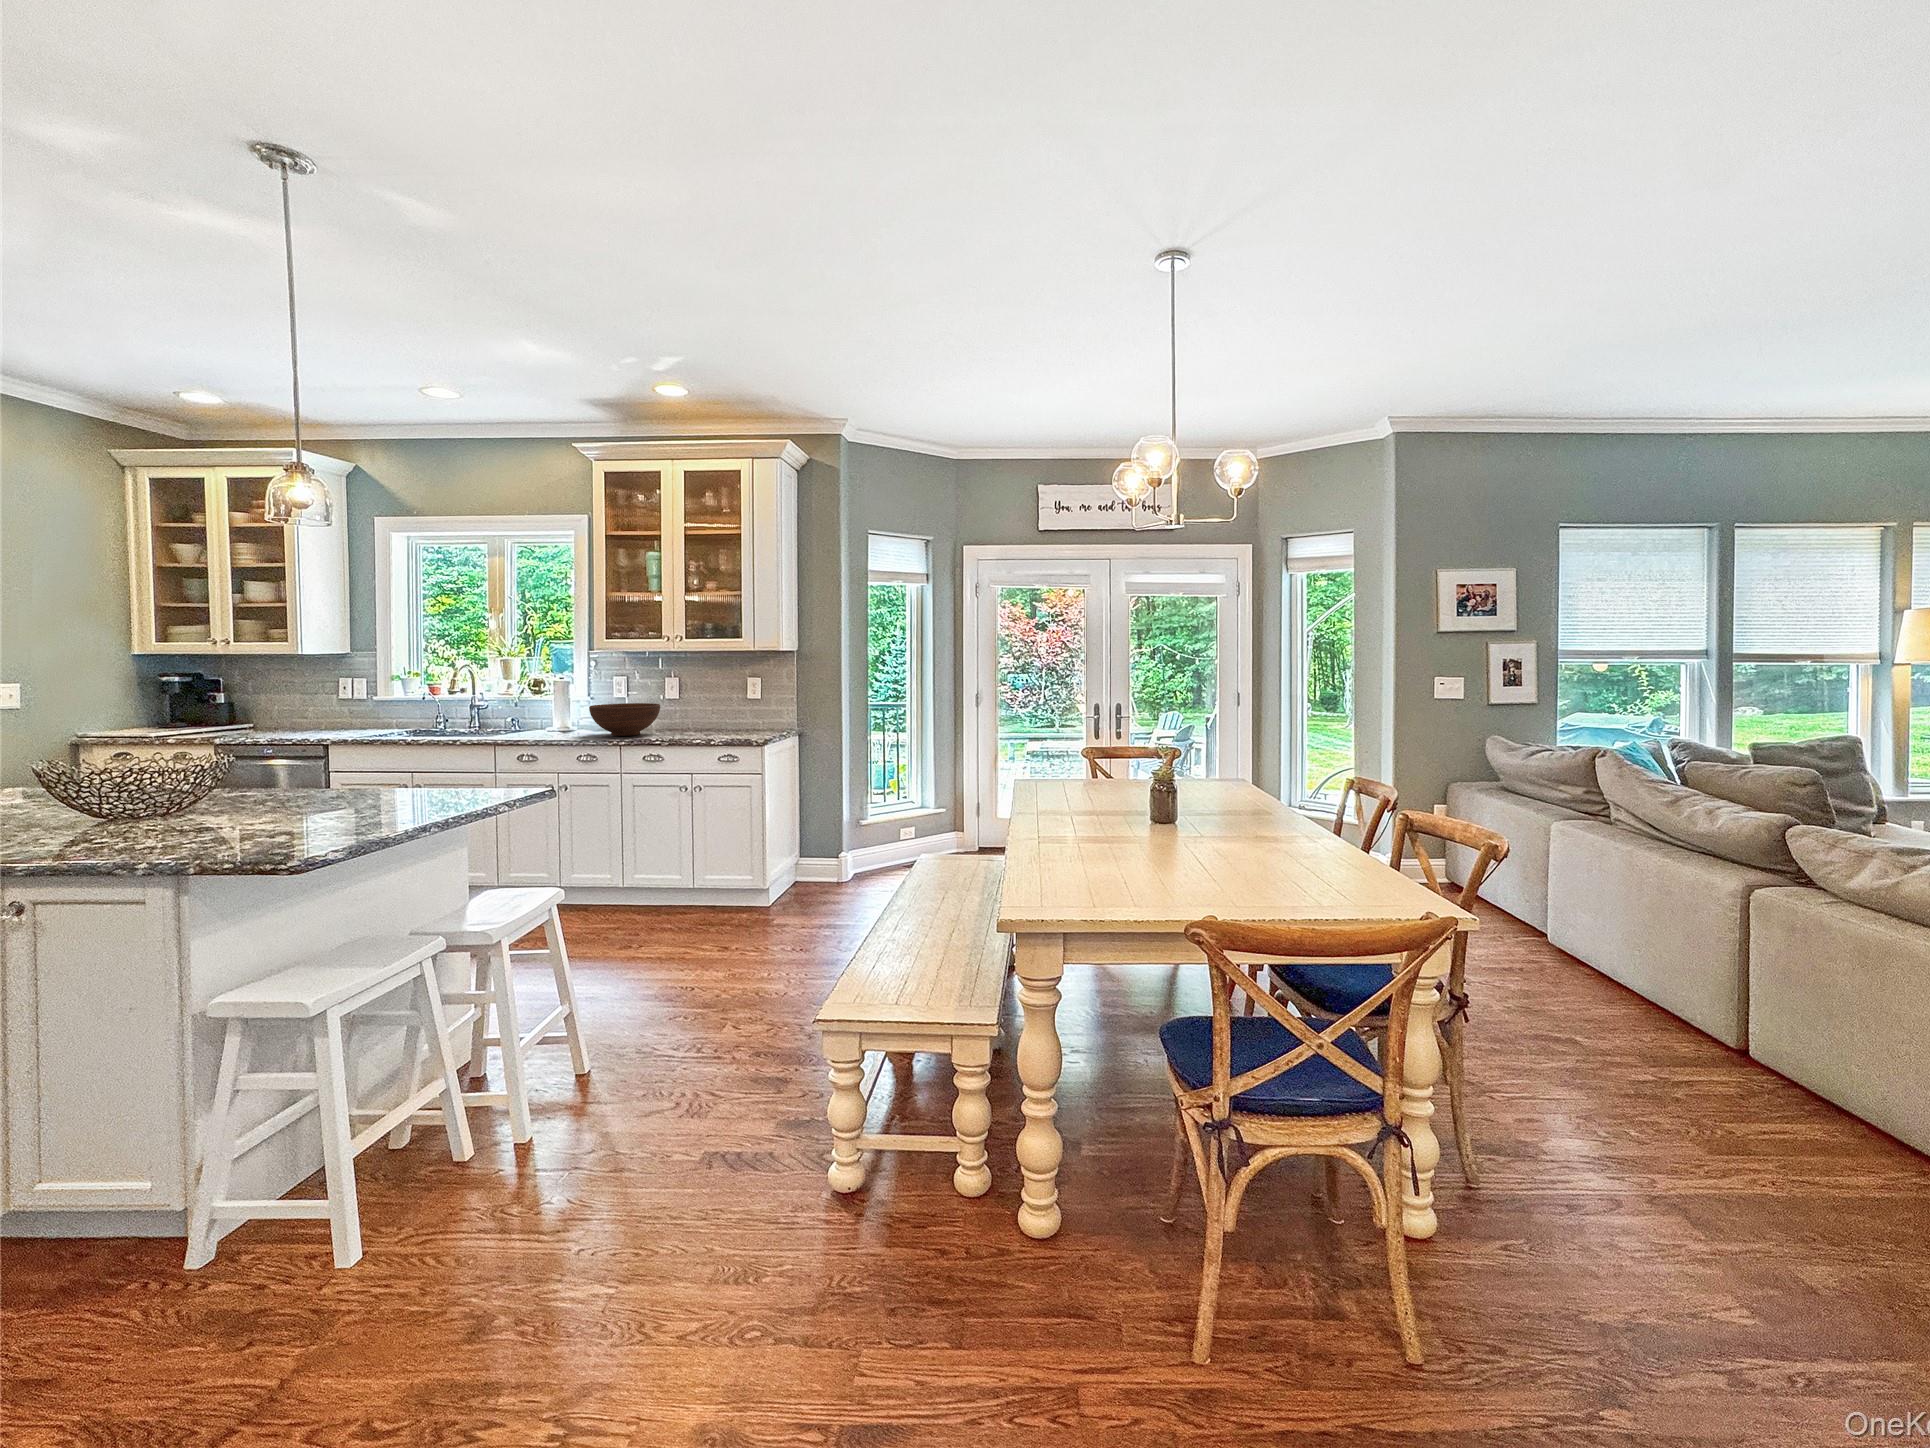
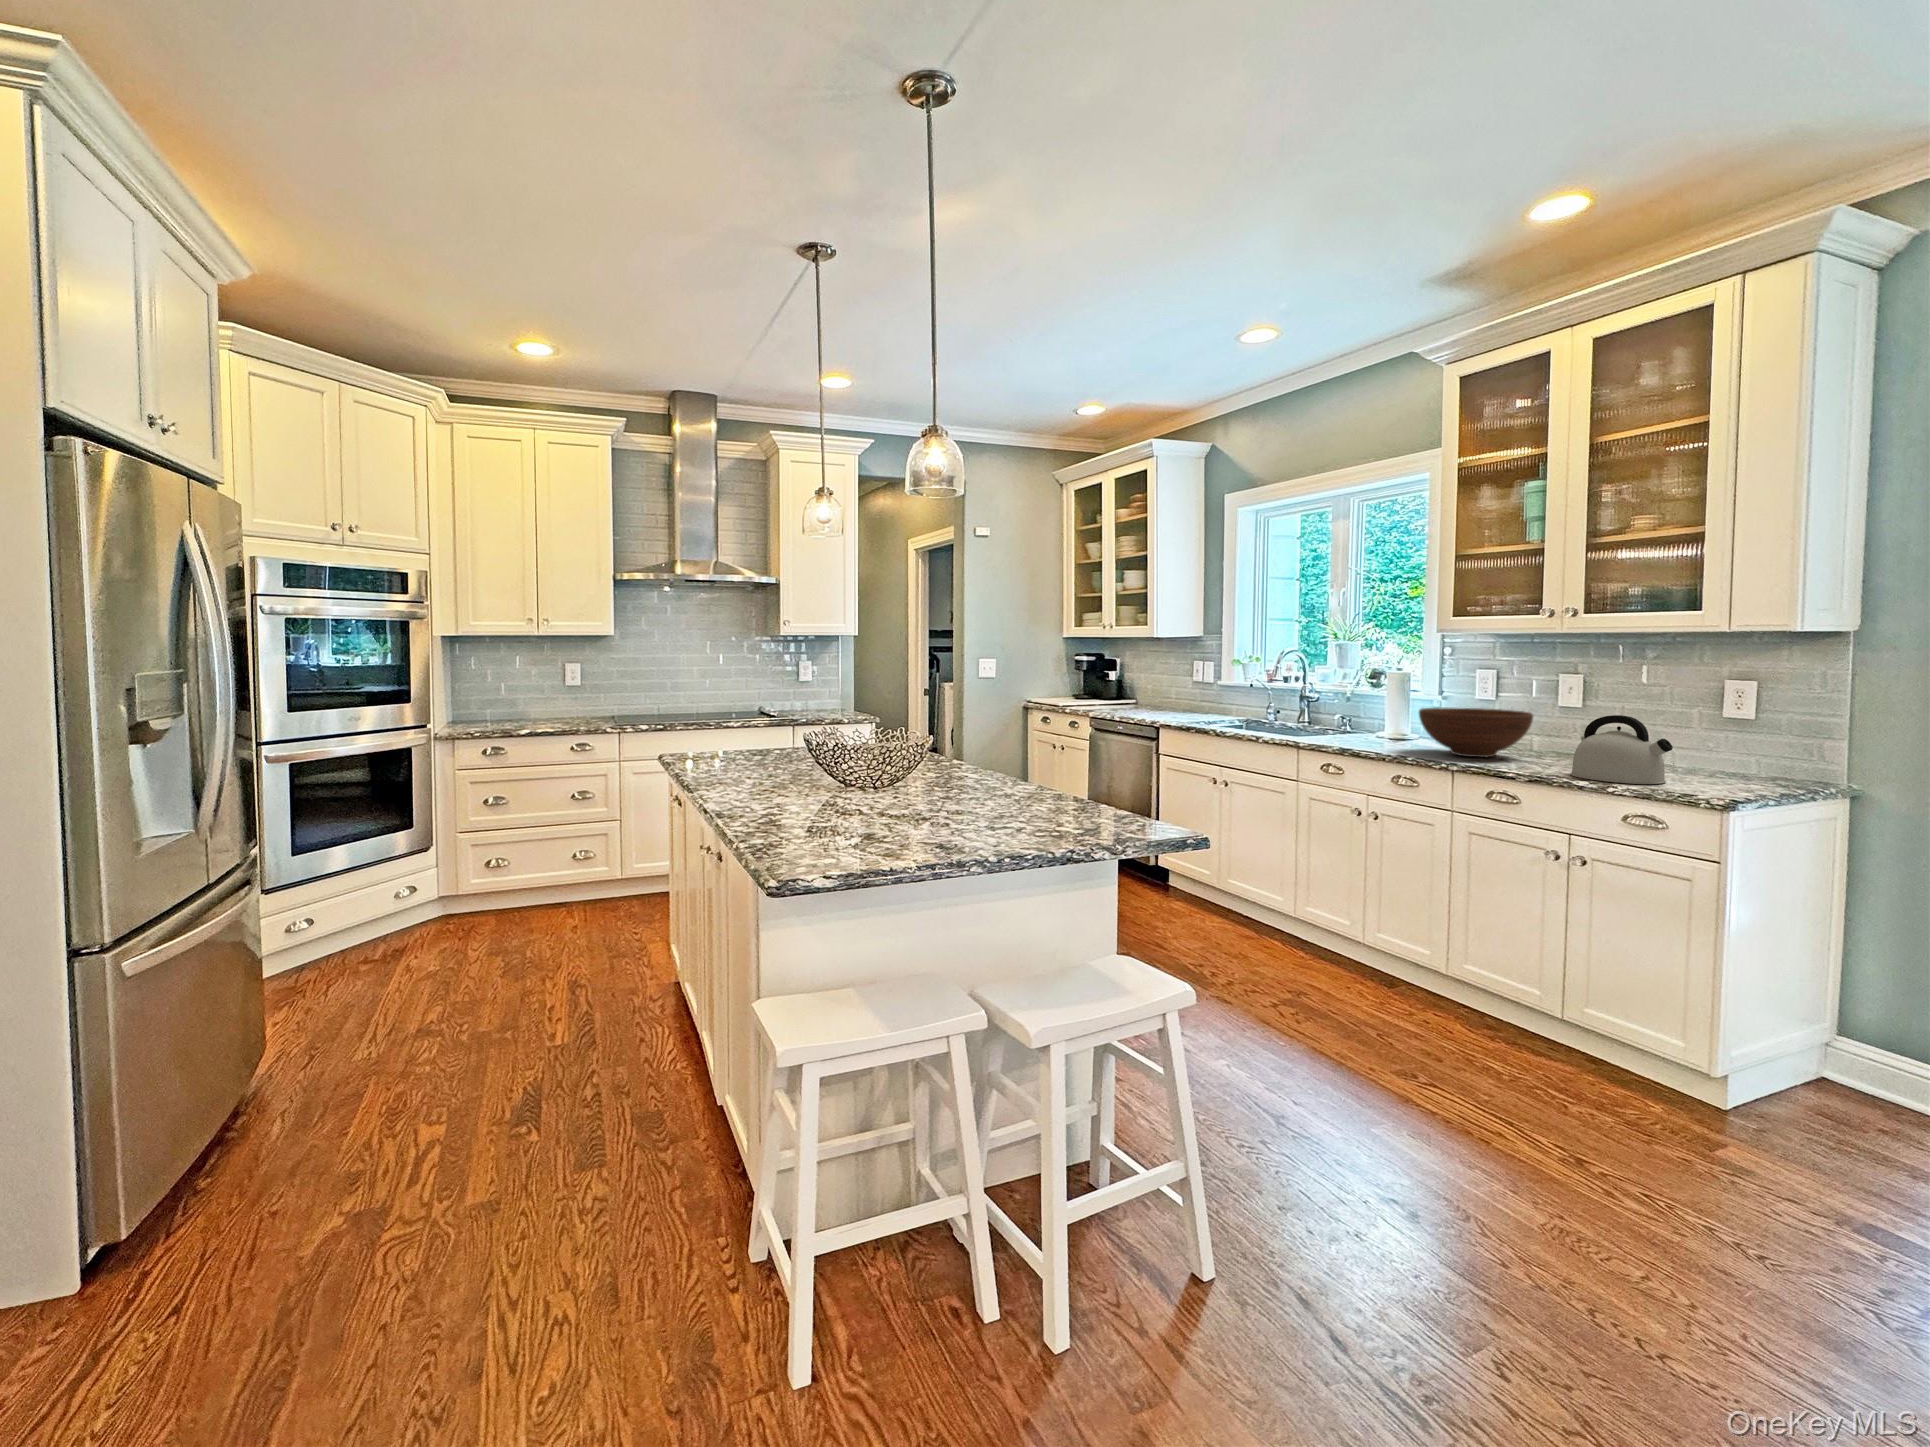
kettle: none [688,701,737,740] -> present [1571,715,1673,784]

